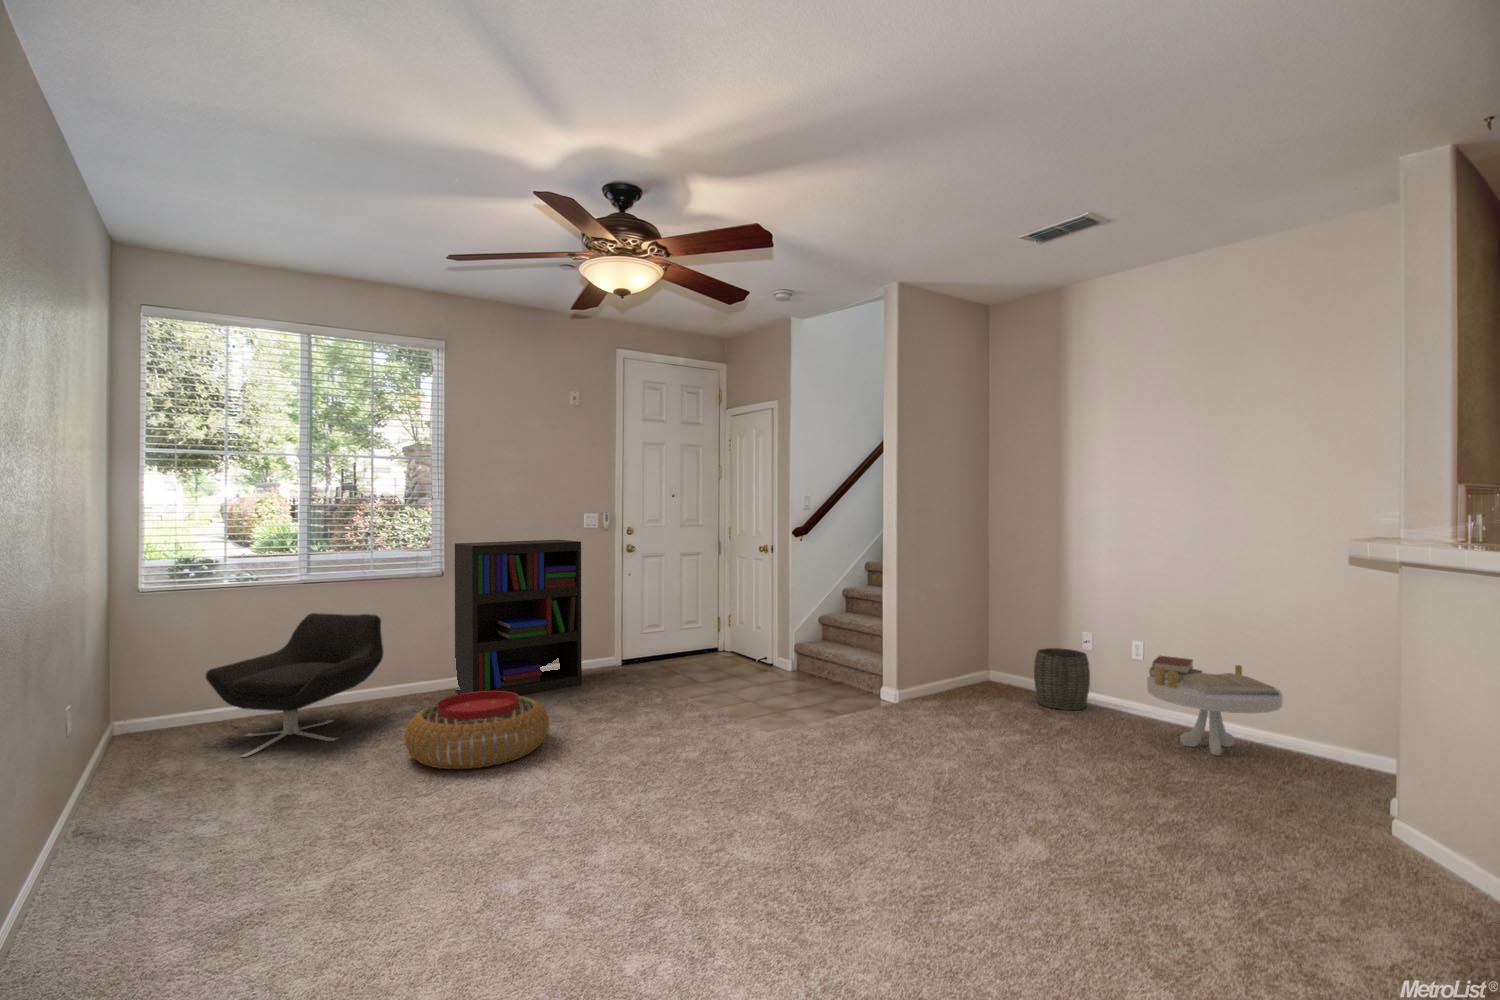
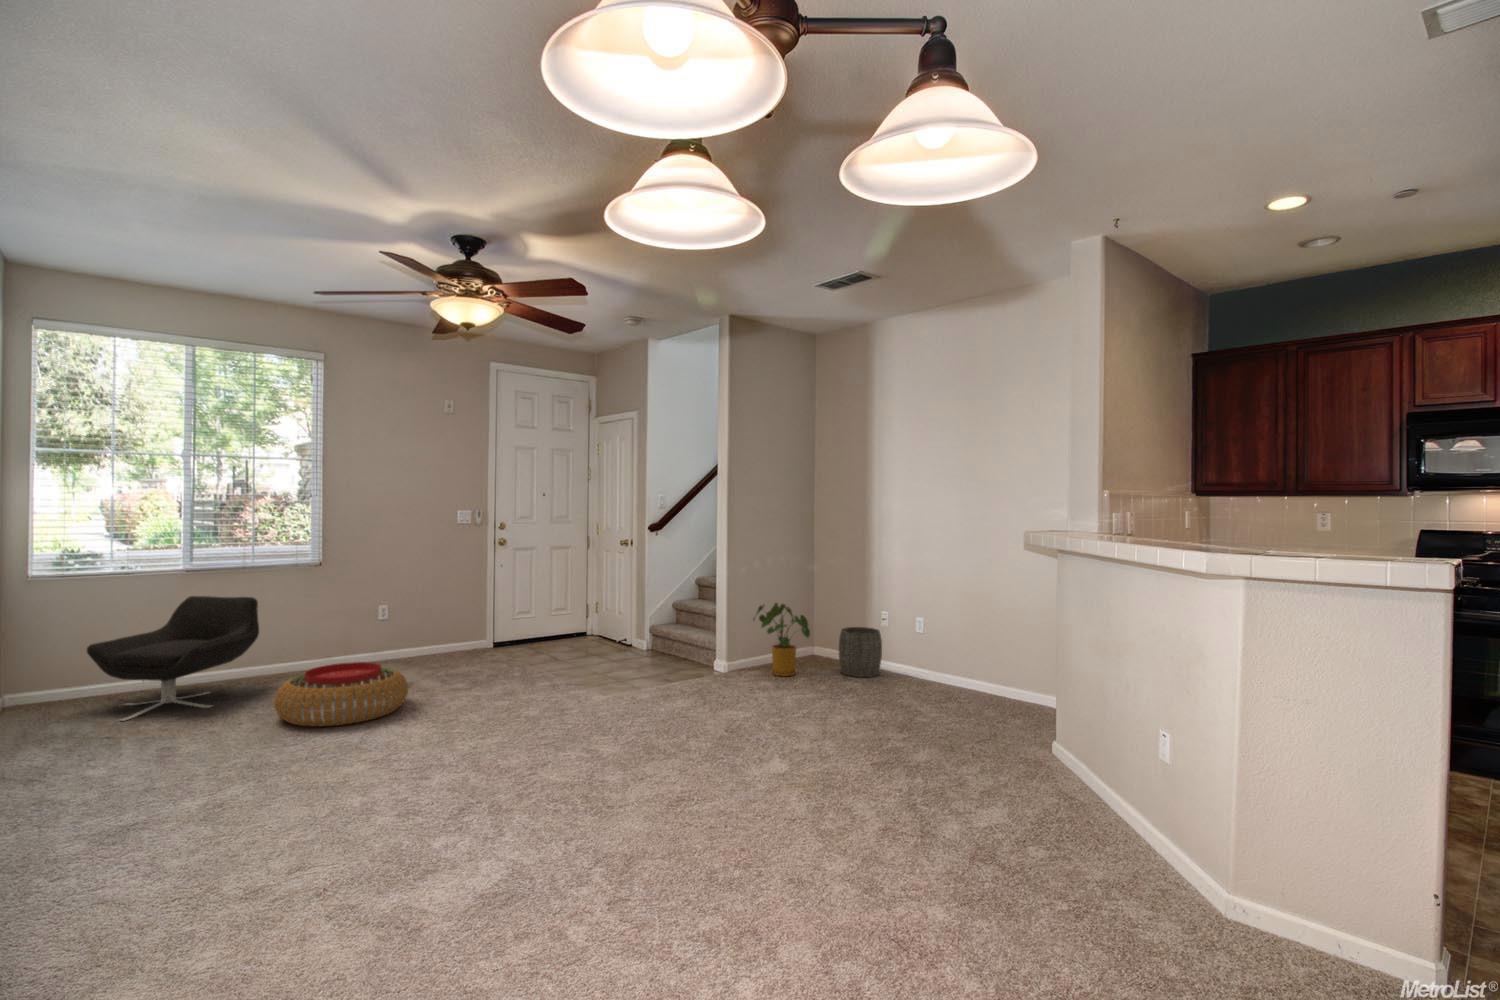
bookshelf: present [455,540,582,695] -> none [330,532,452,677]
house plant: none [929,619,1005,708] -> present [753,603,810,676]
side table: present [1147,656,1282,756] -> none [910,630,1005,707]

